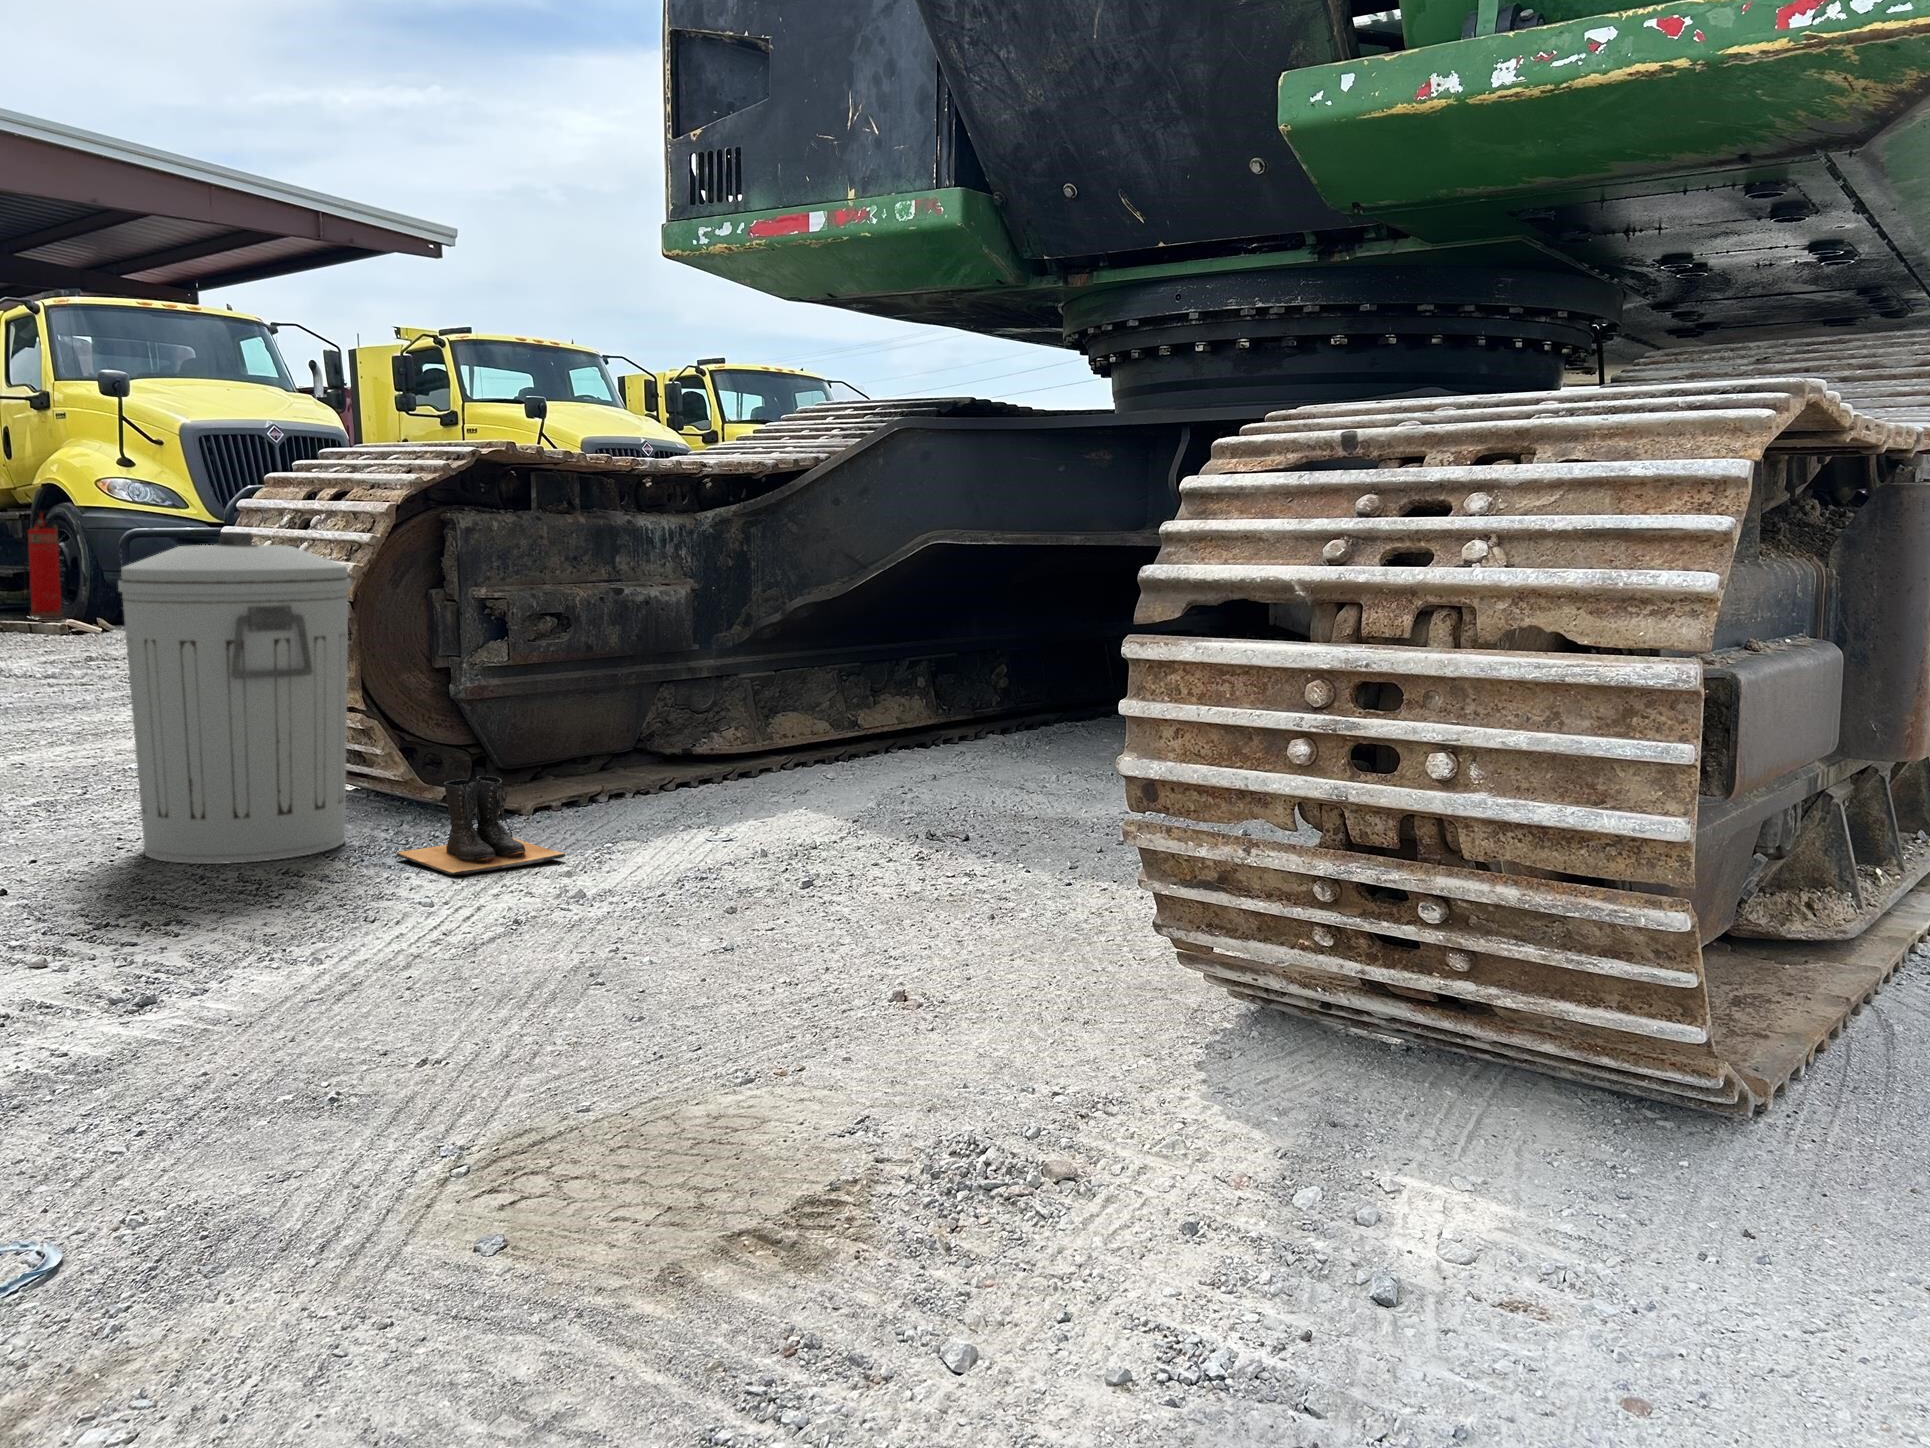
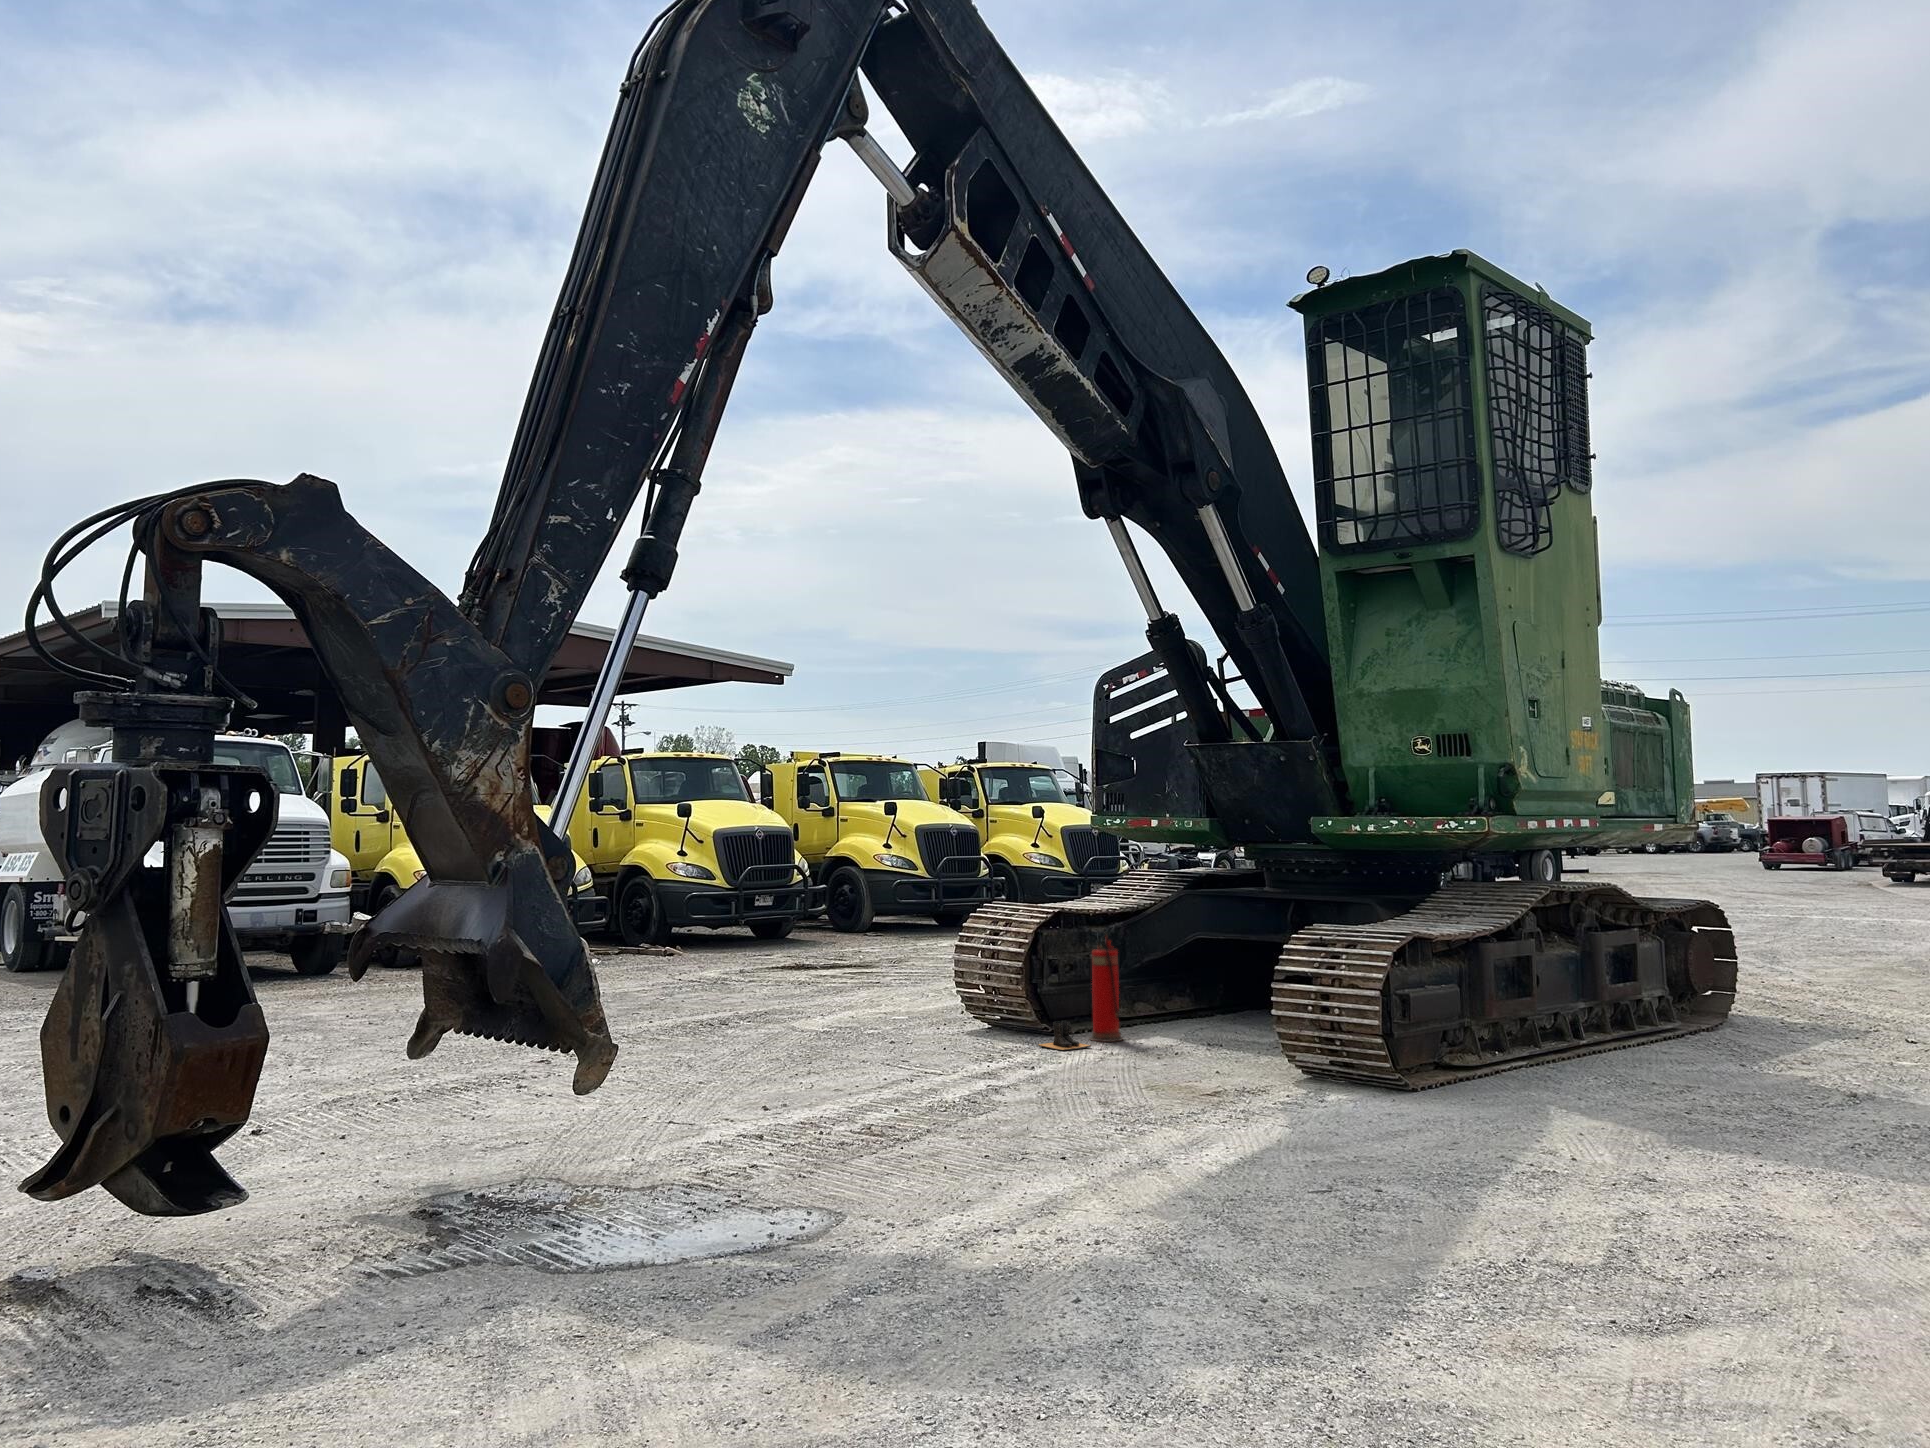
fire extinguisher: present [23,510,65,620] -> present [1090,932,1123,1042]
trash can: present [118,532,352,864] -> none [950,942,1017,1048]

